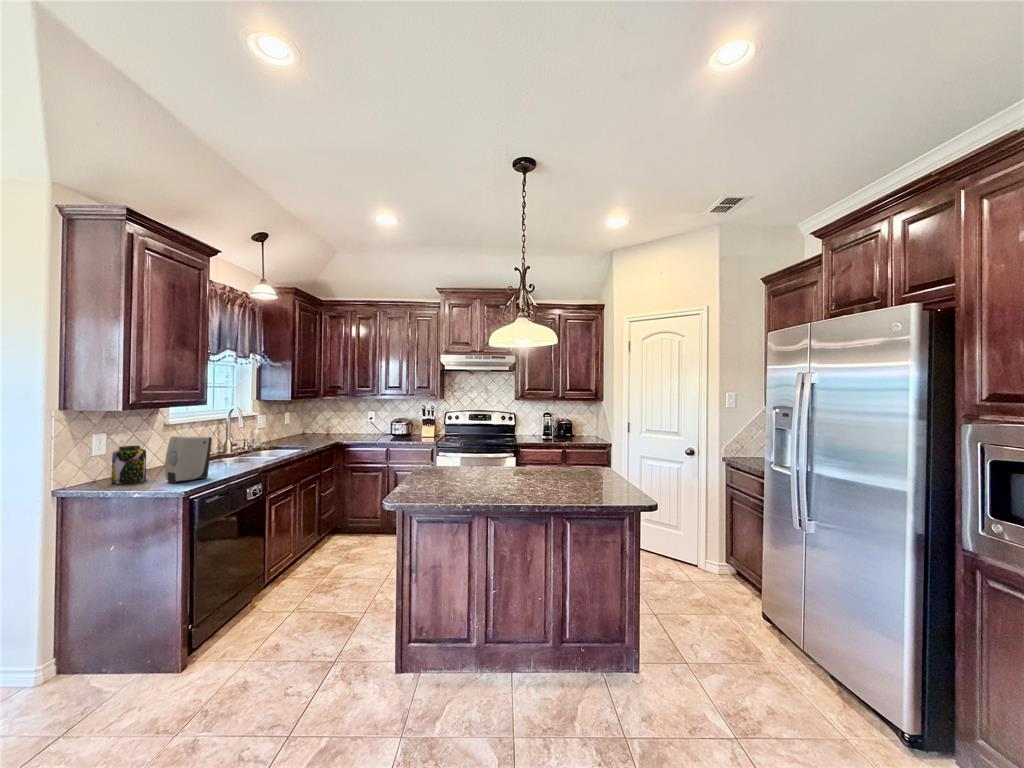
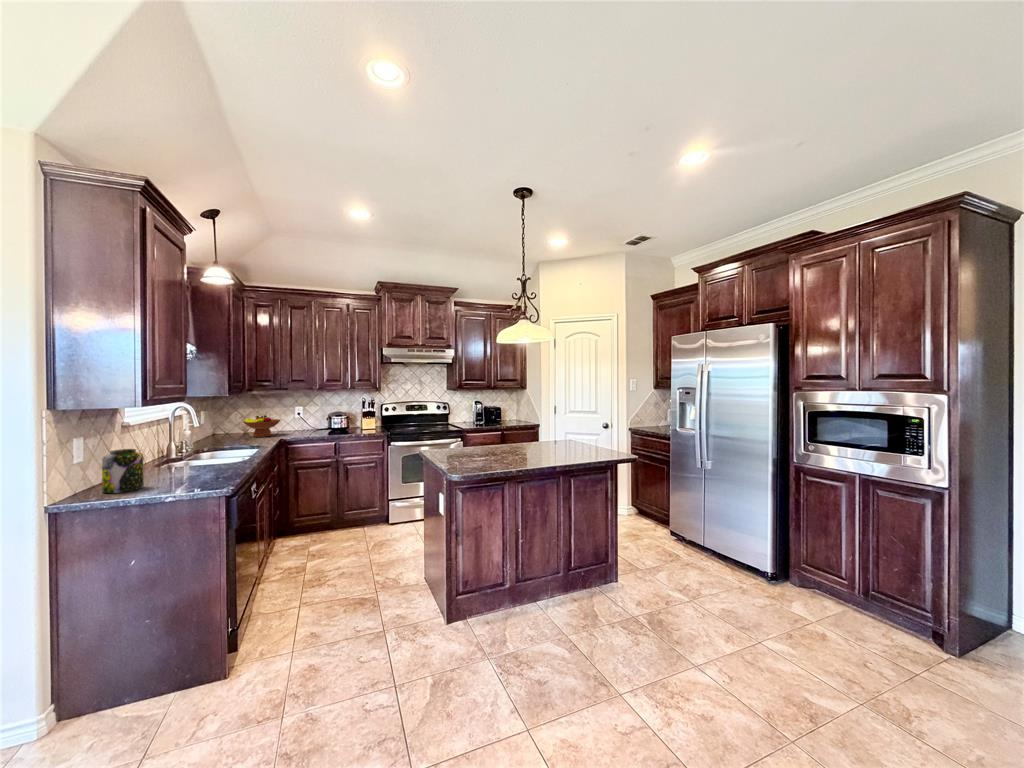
fruit bowl: none [320,419,352,439] -> present [243,415,280,437]
soap dispenser: present [165,436,212,483] -> none [177,434,223,485]

